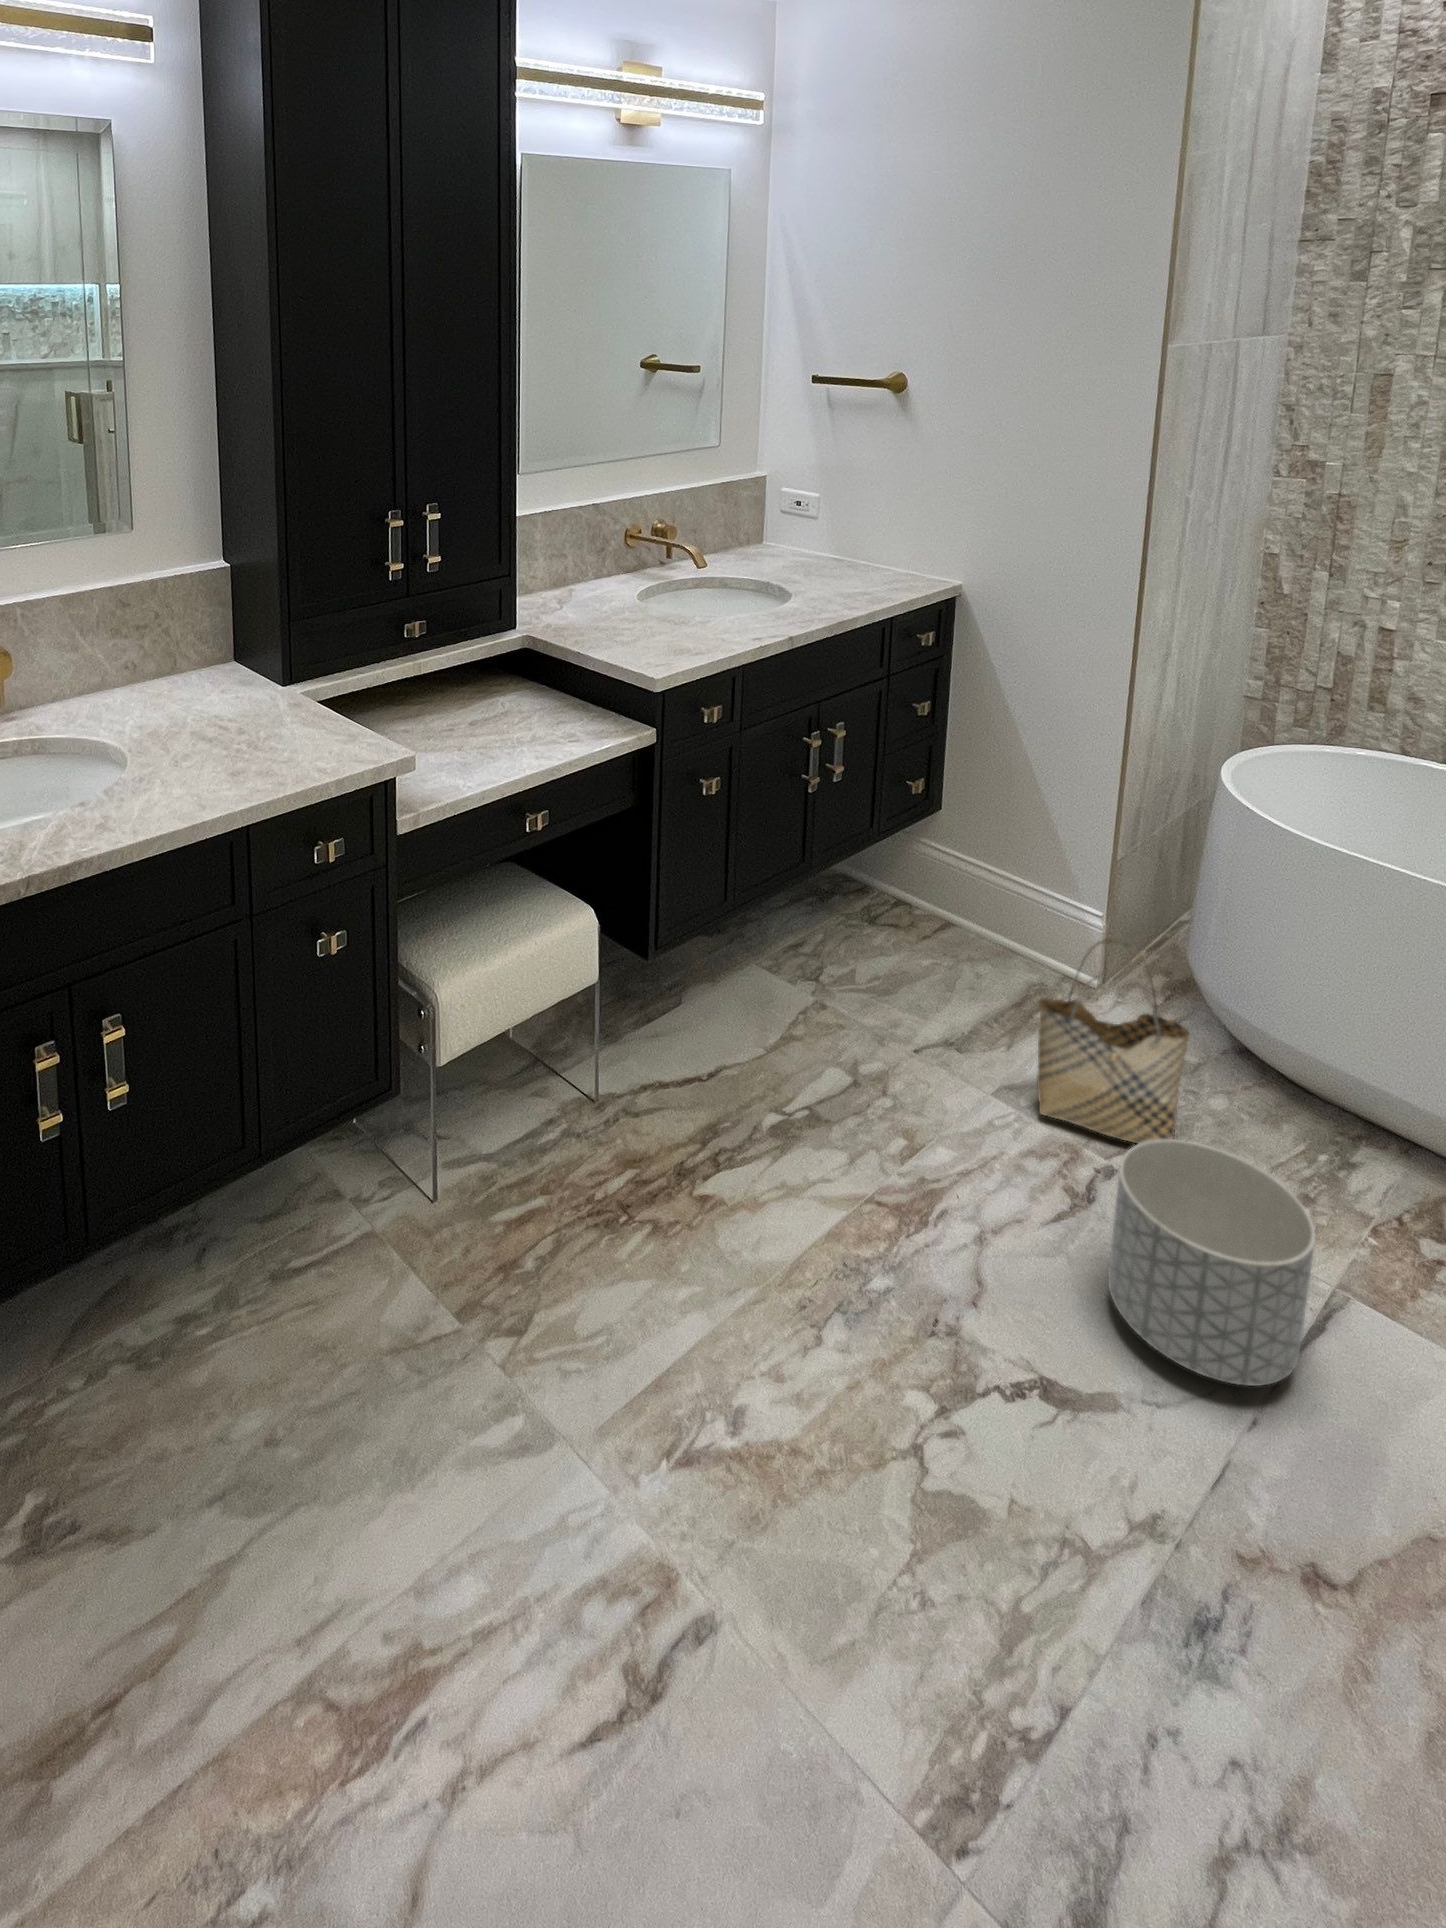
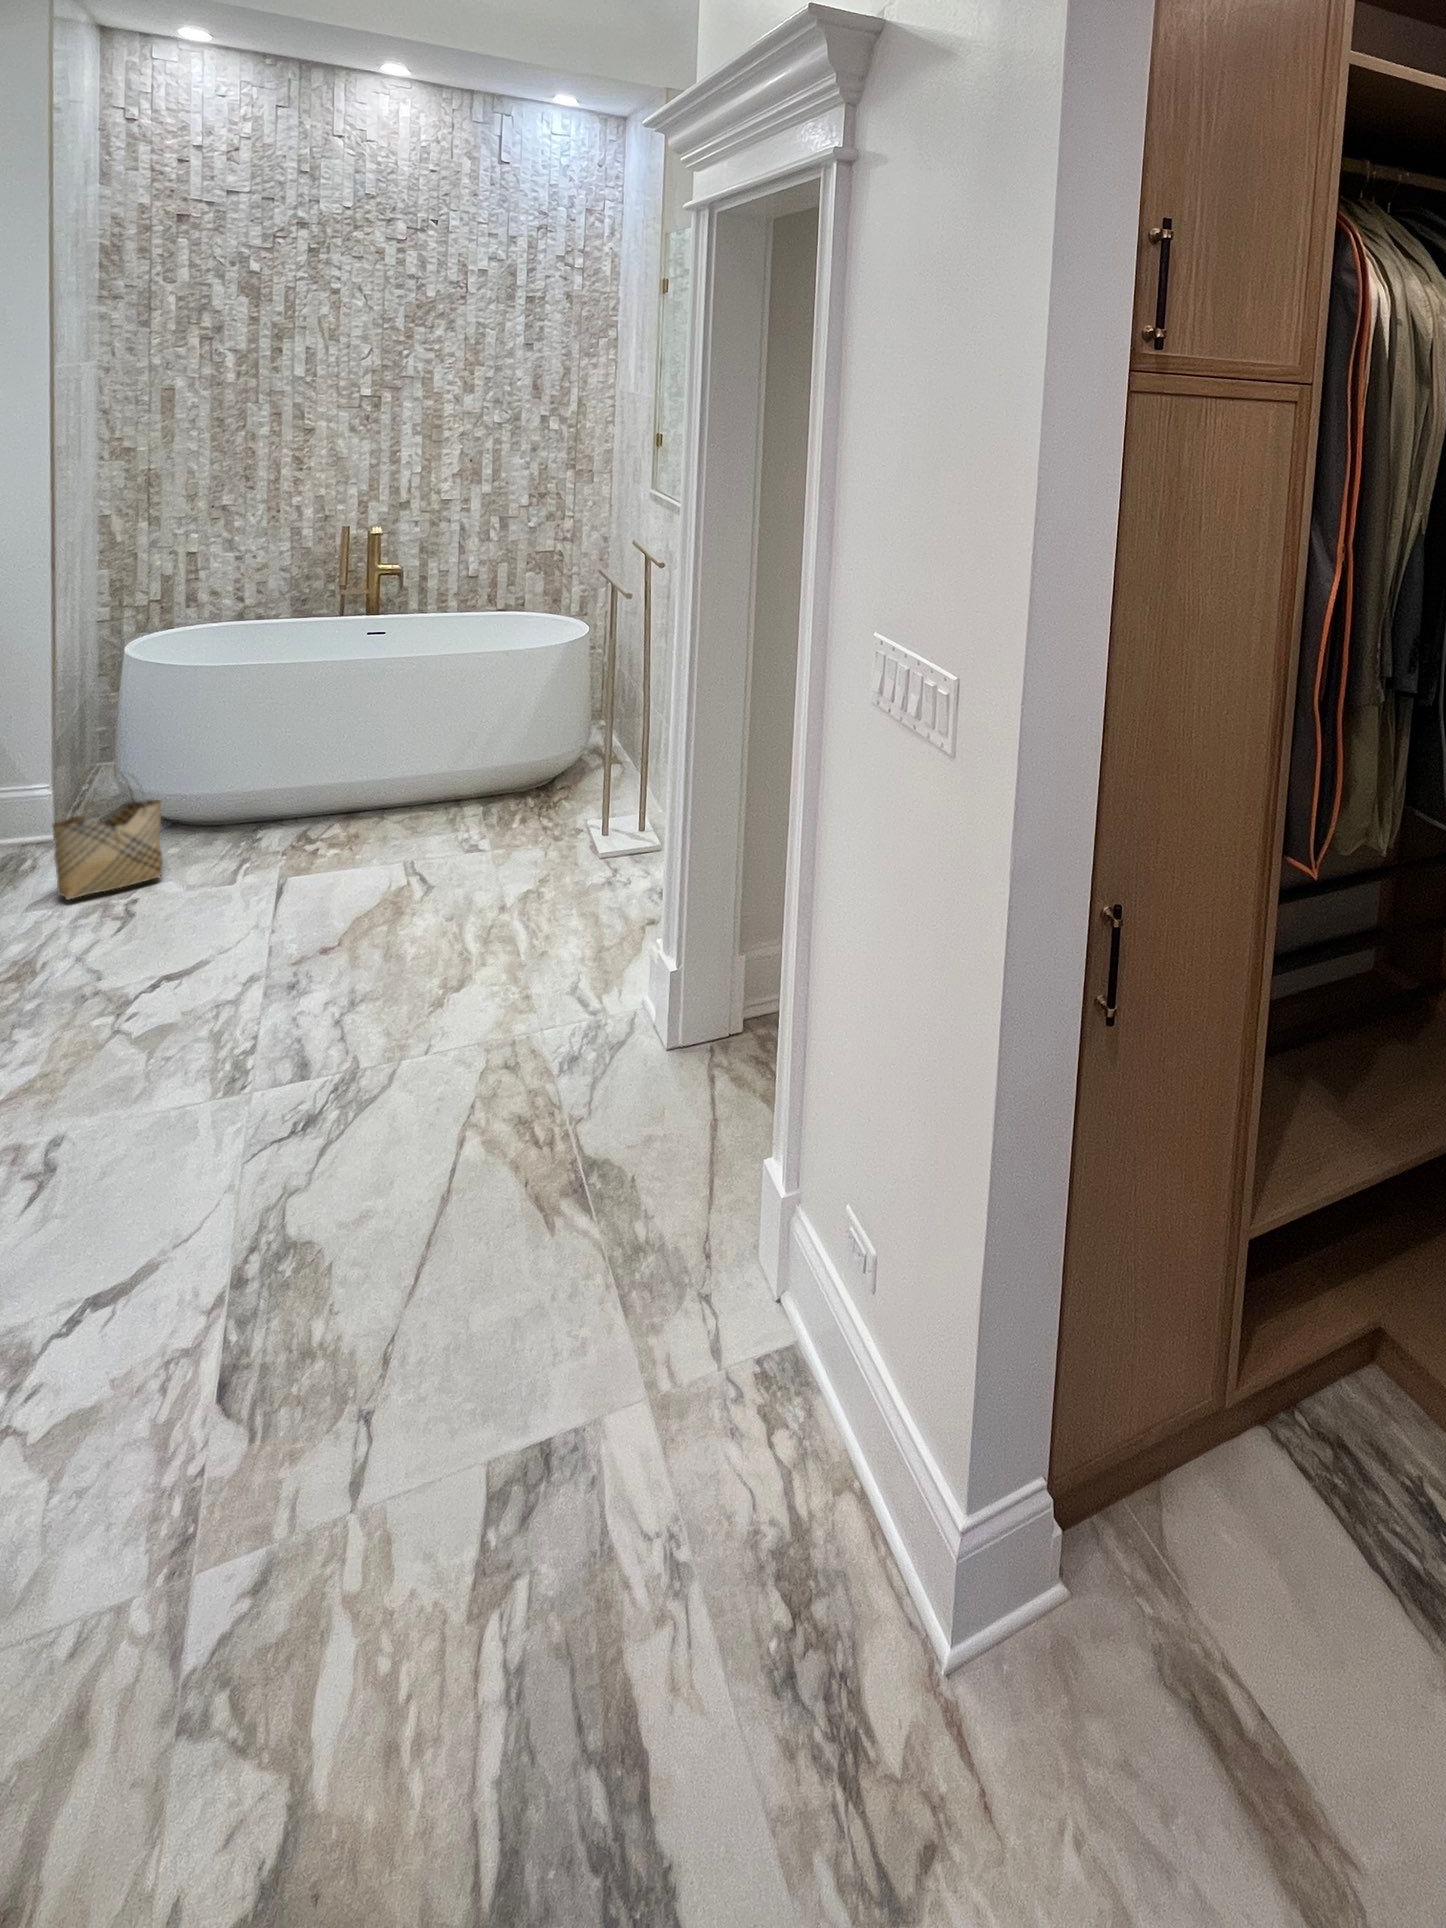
planter: present [1108,1139,1315,1386] -> none [170,821,285,932]

